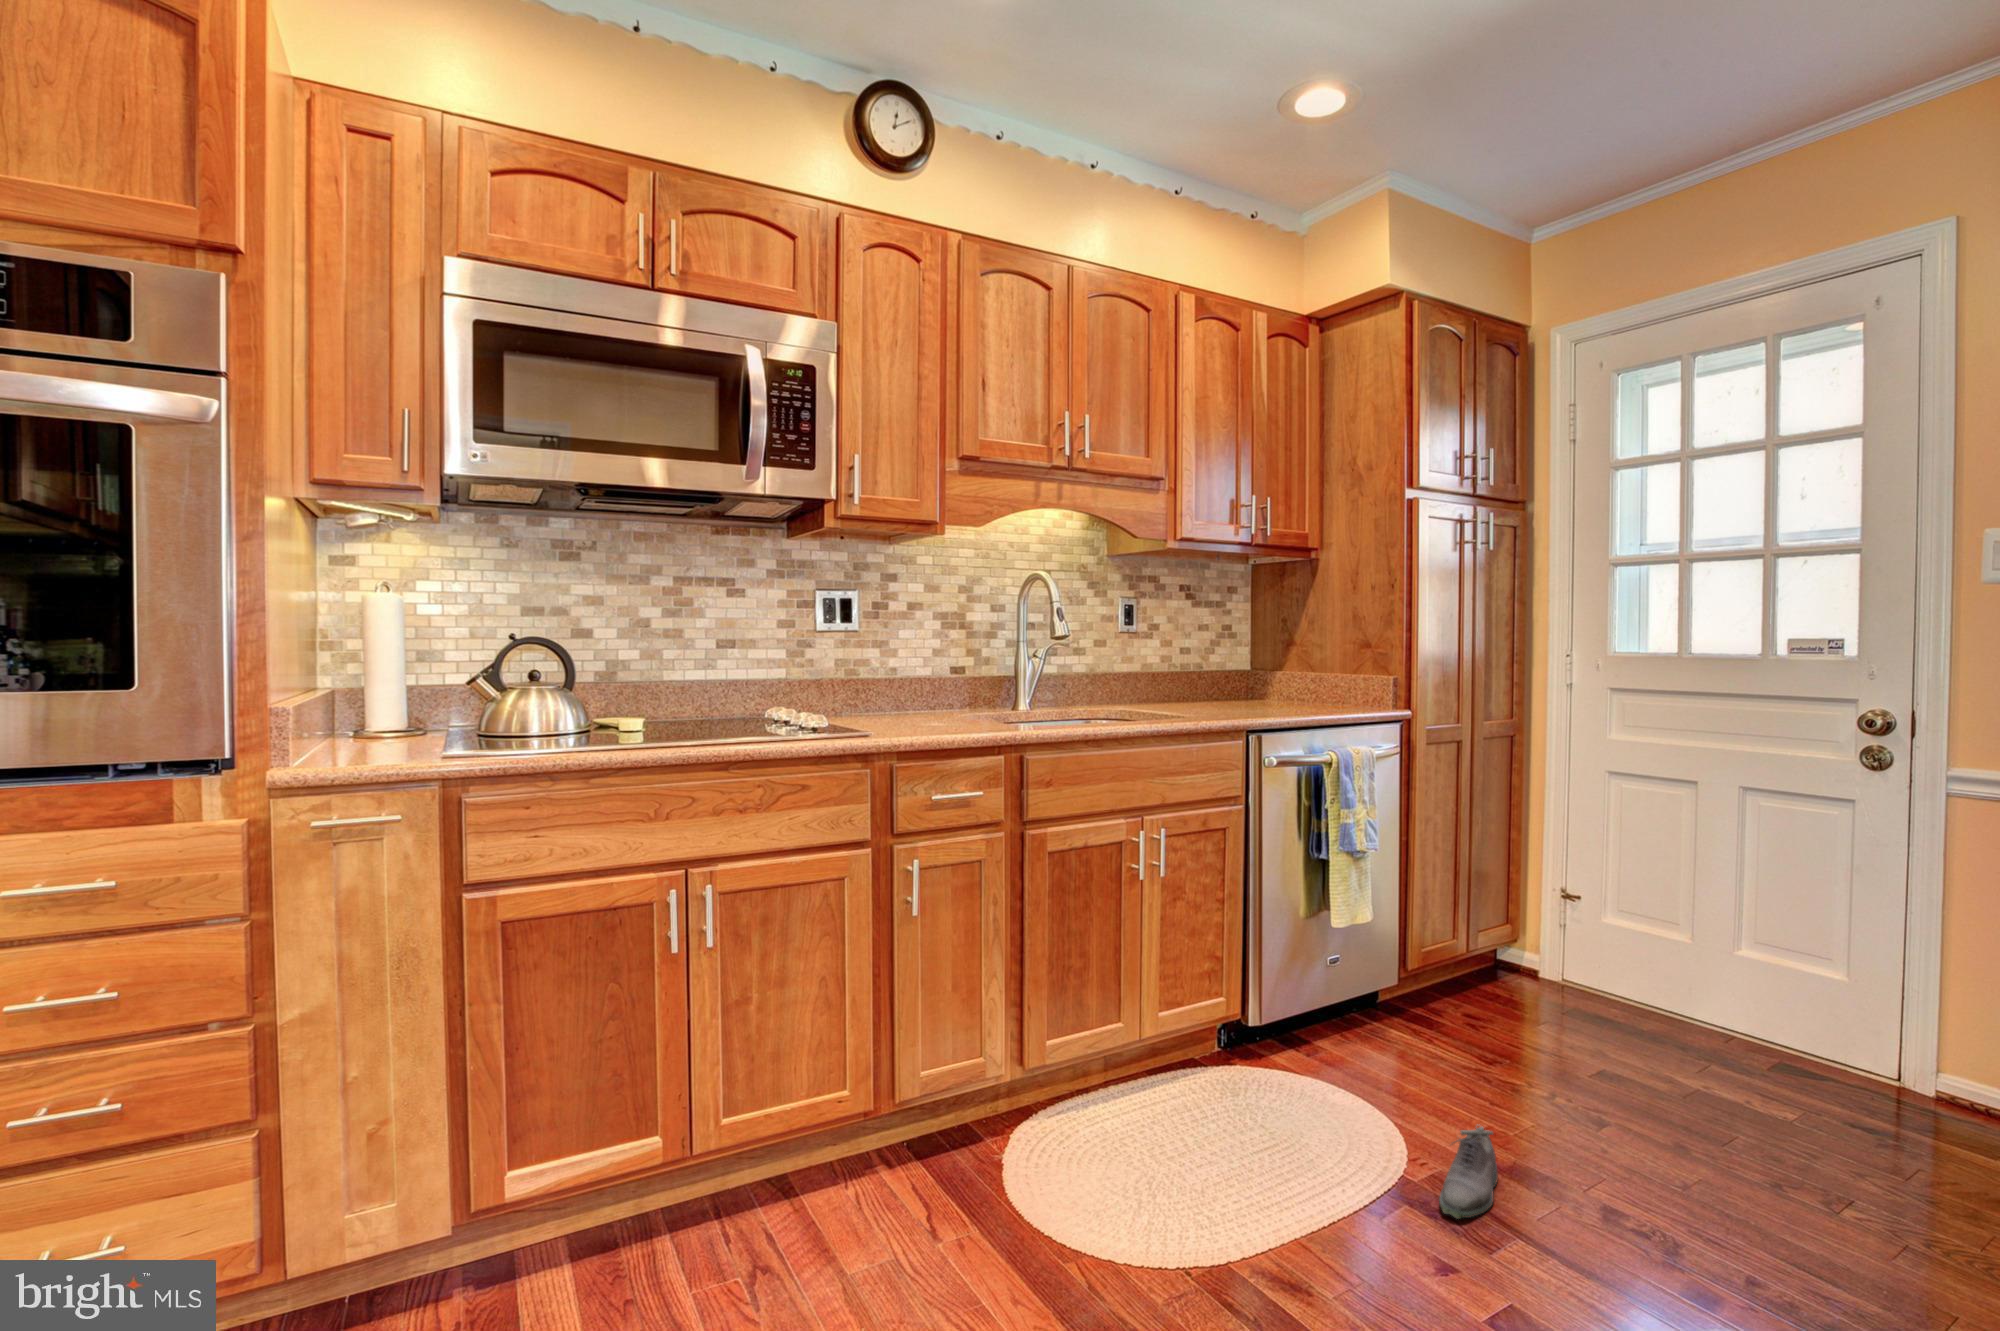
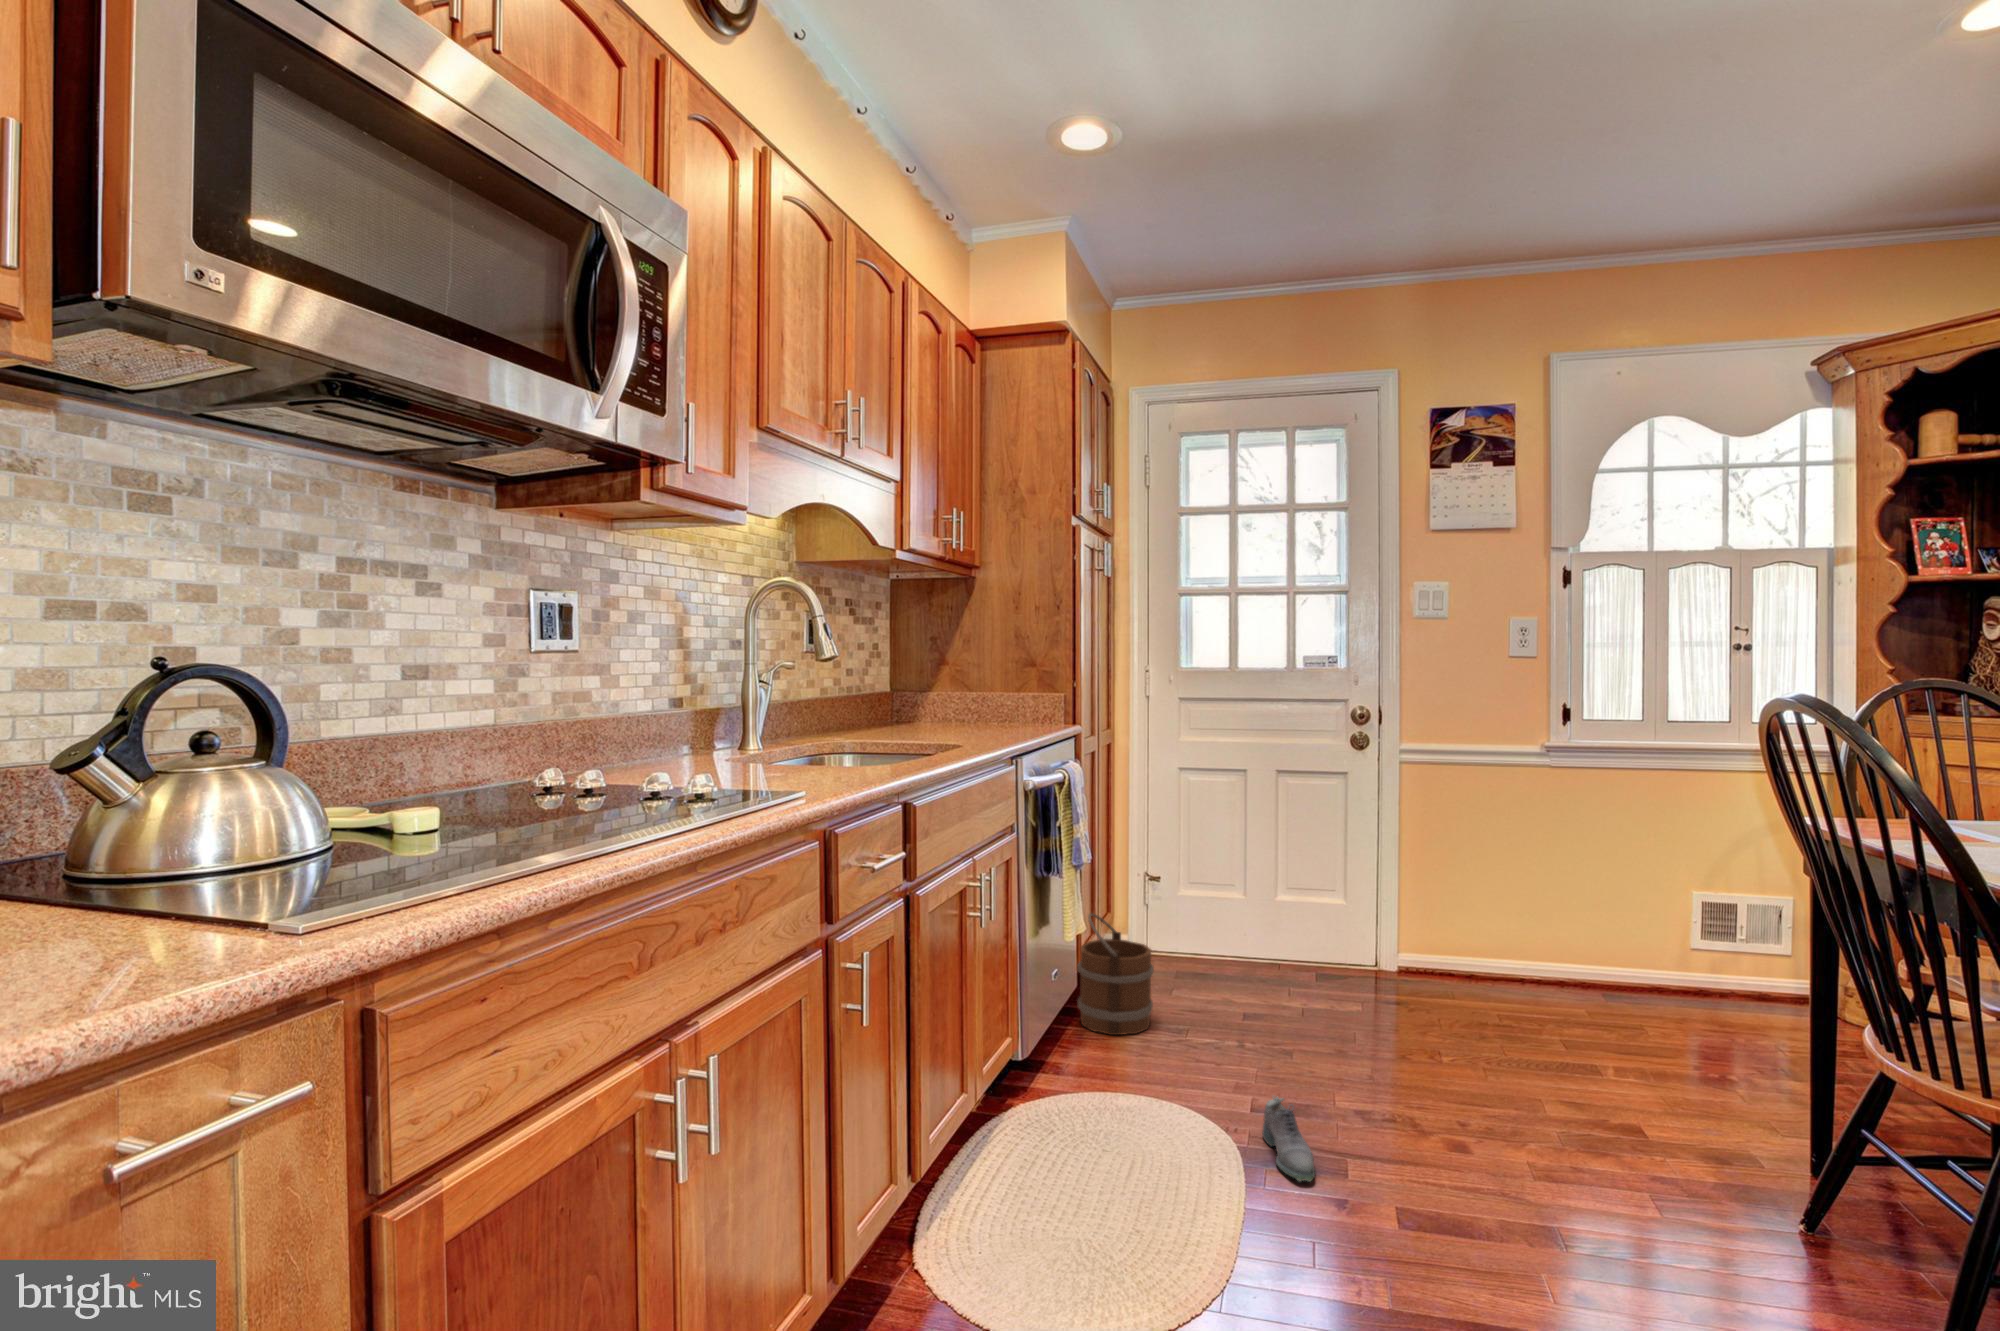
bucket: none [1401,907,1491,1044] -> present [1077,913,1154,1035]

